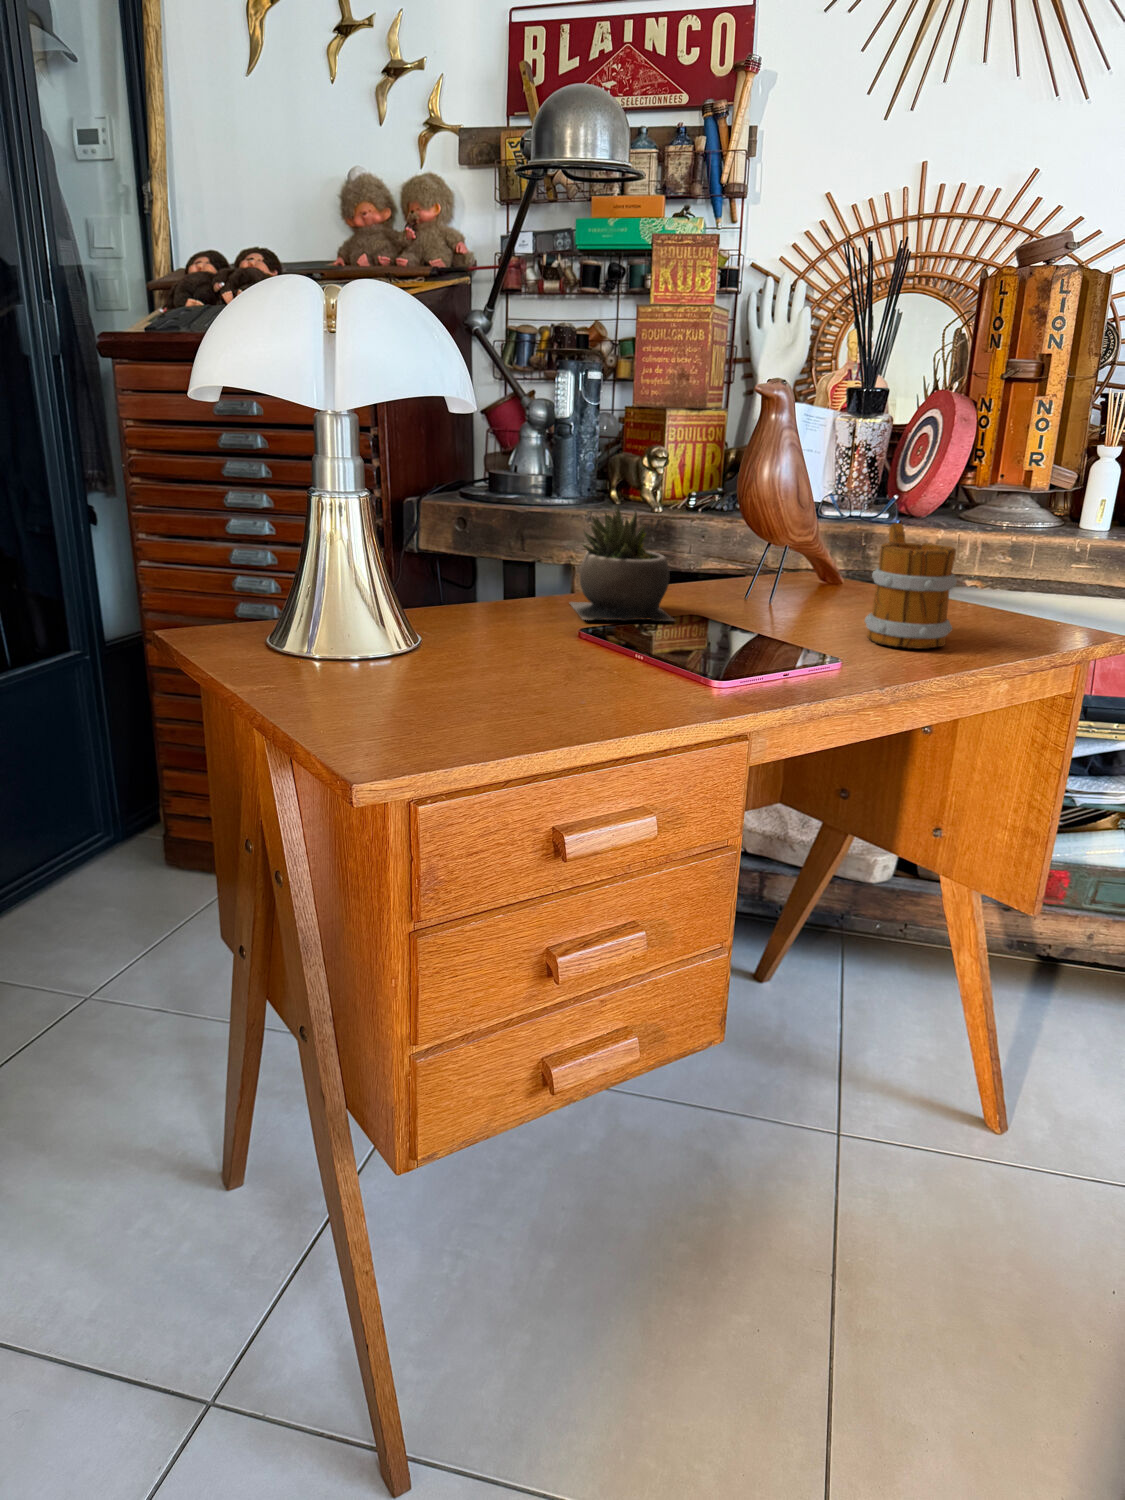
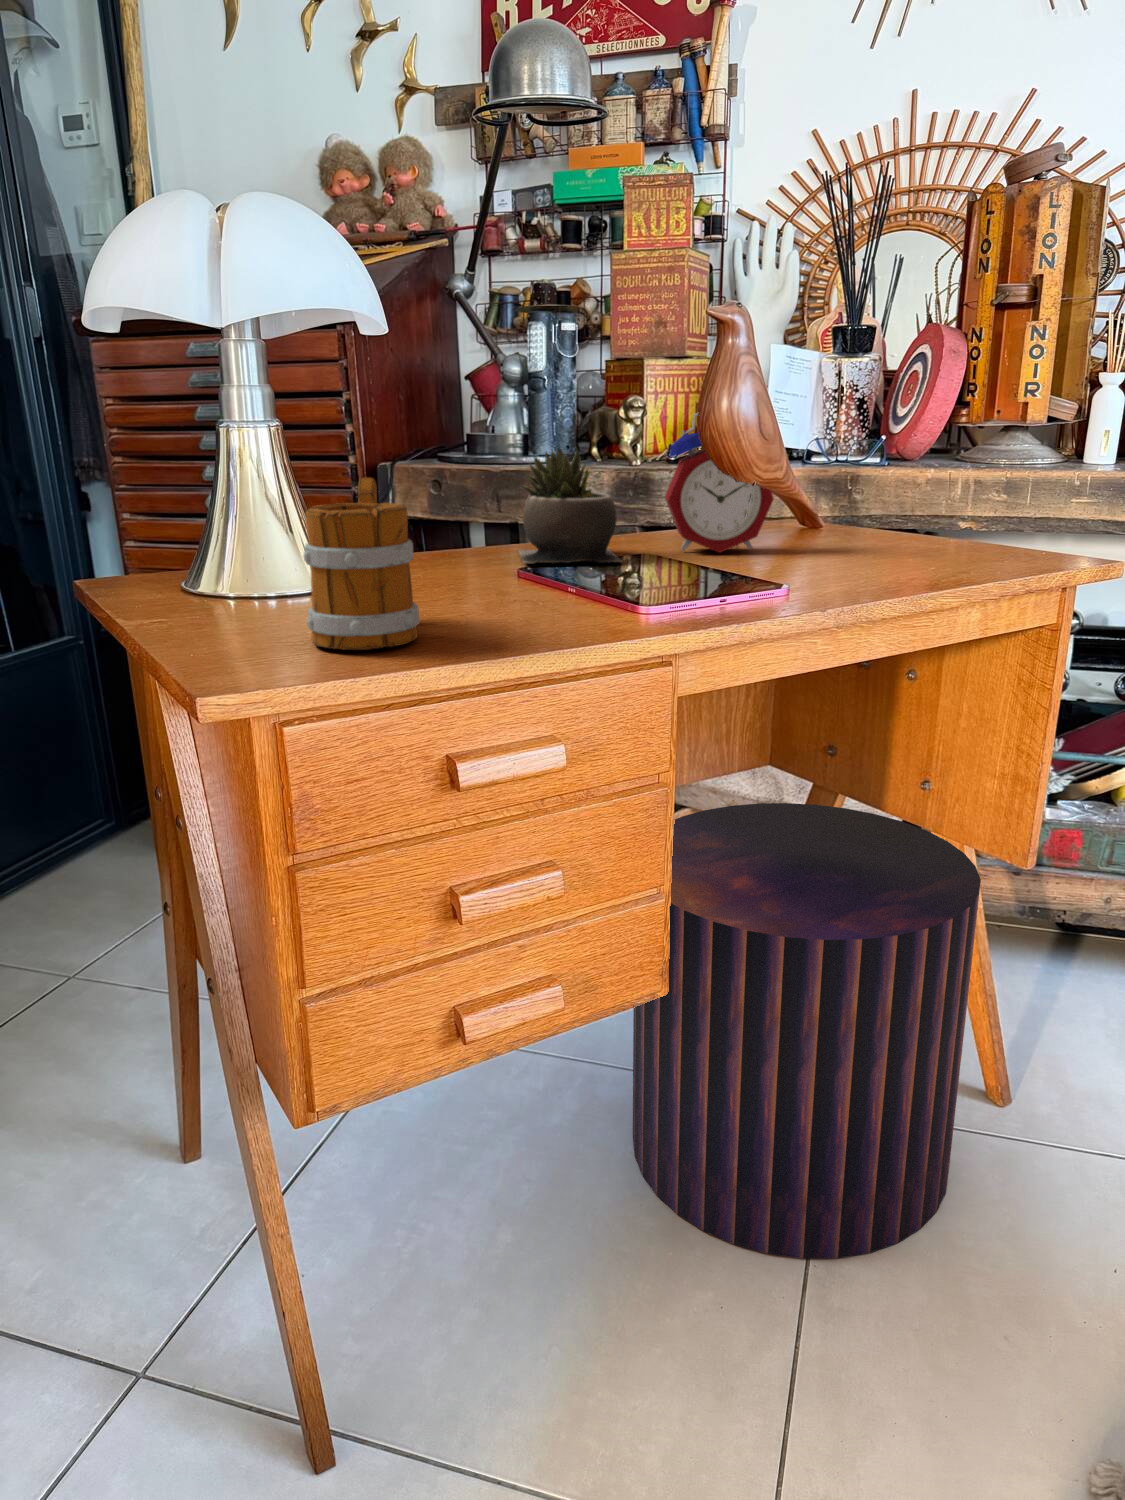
alarm clock: none [710,474,817,613] -> present [665,413,774,553]
mug: present [865,523,957,649] -> present [304,477,420,650]
pouf: none [661,848,1008,1287] -> present [633,803,981,1258]

